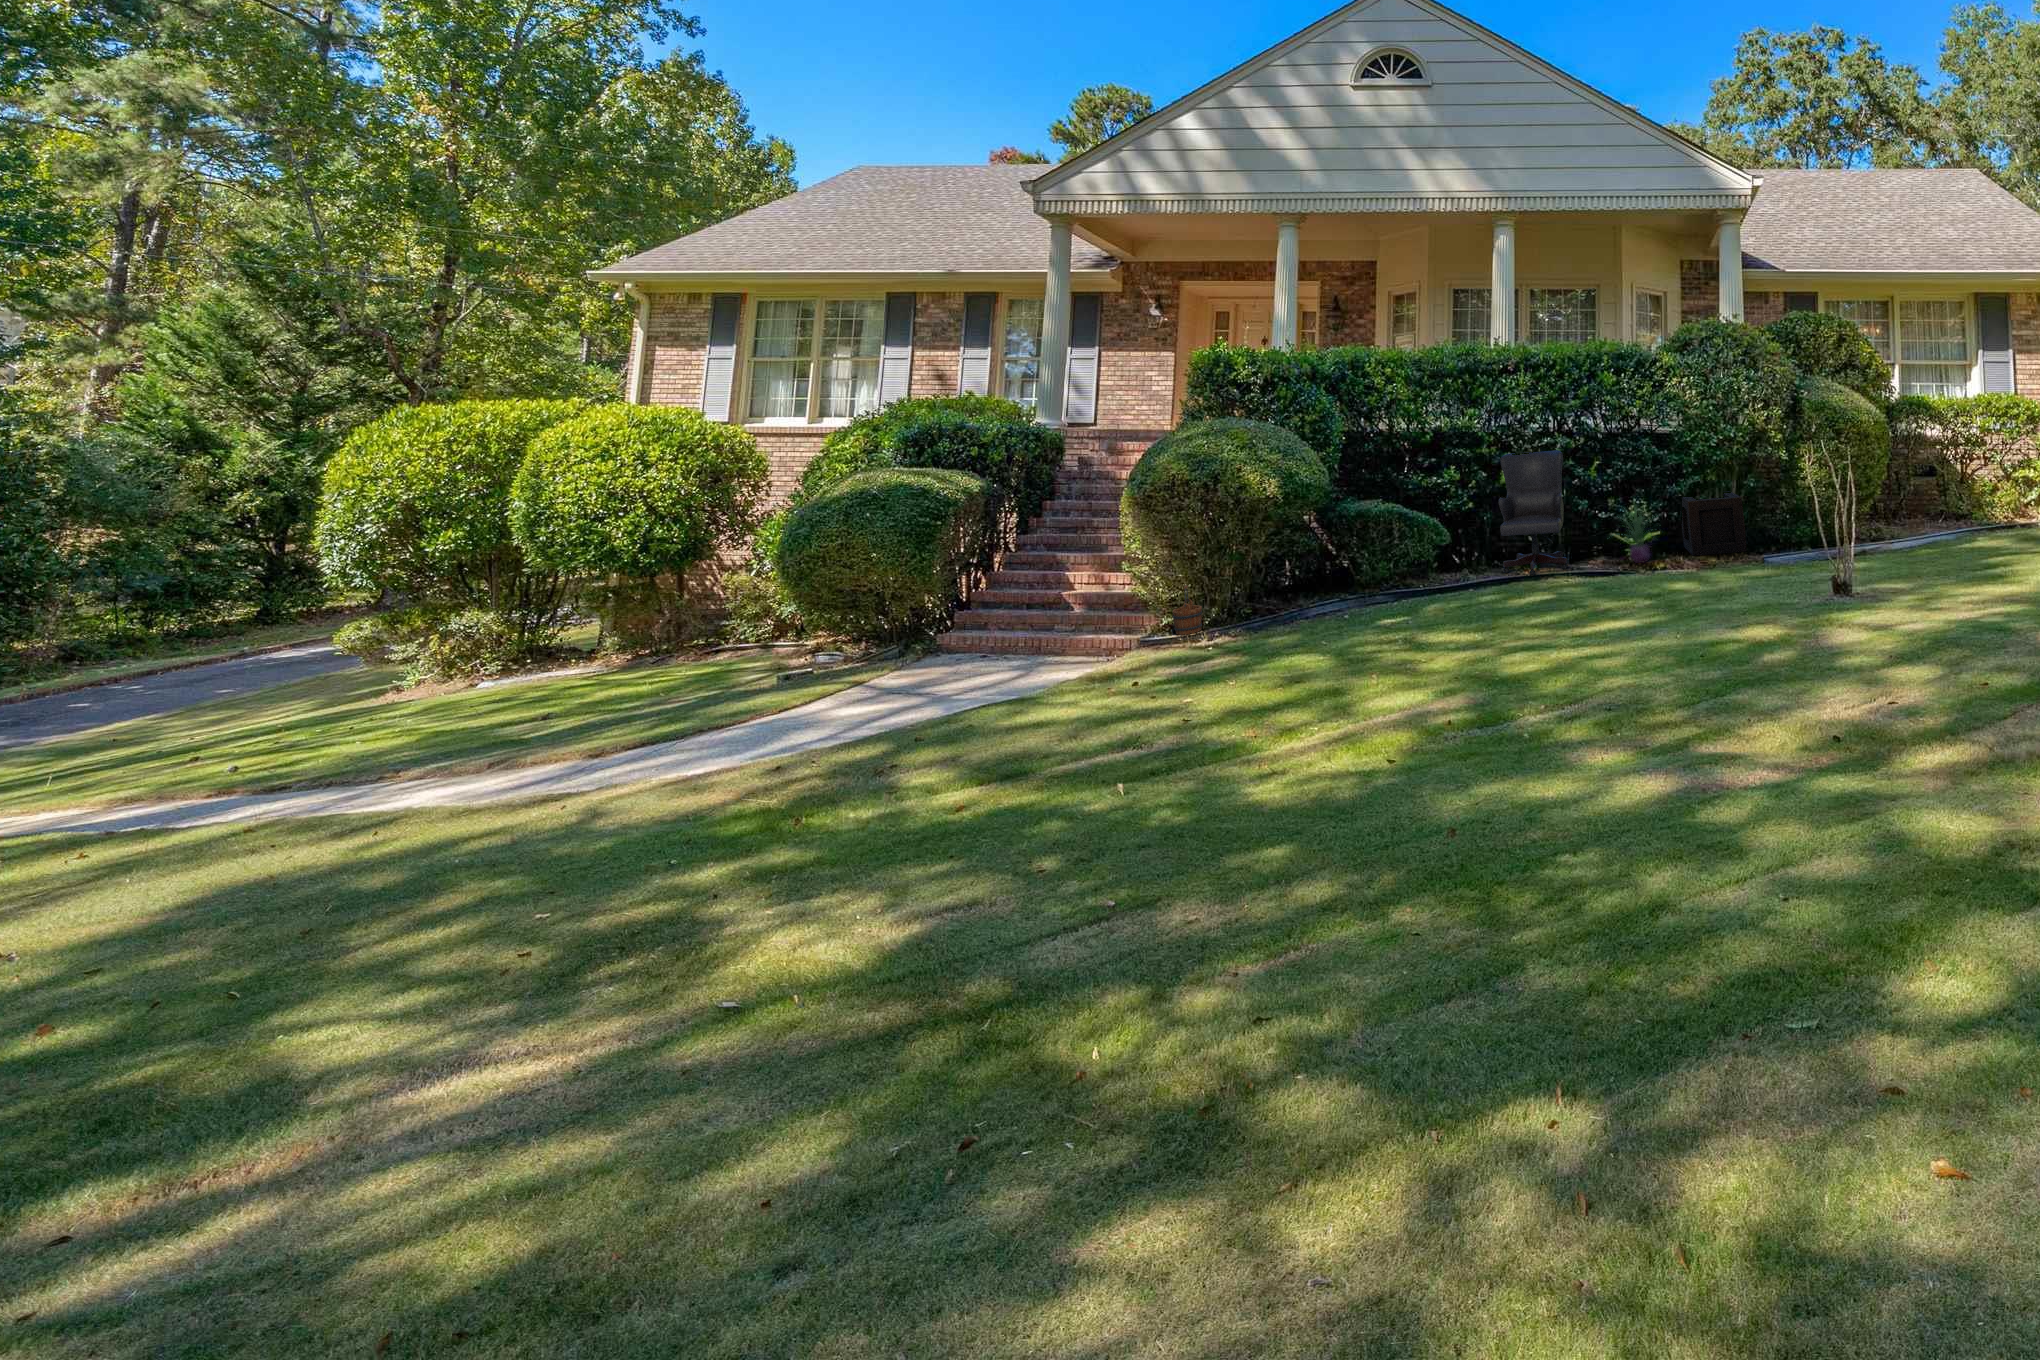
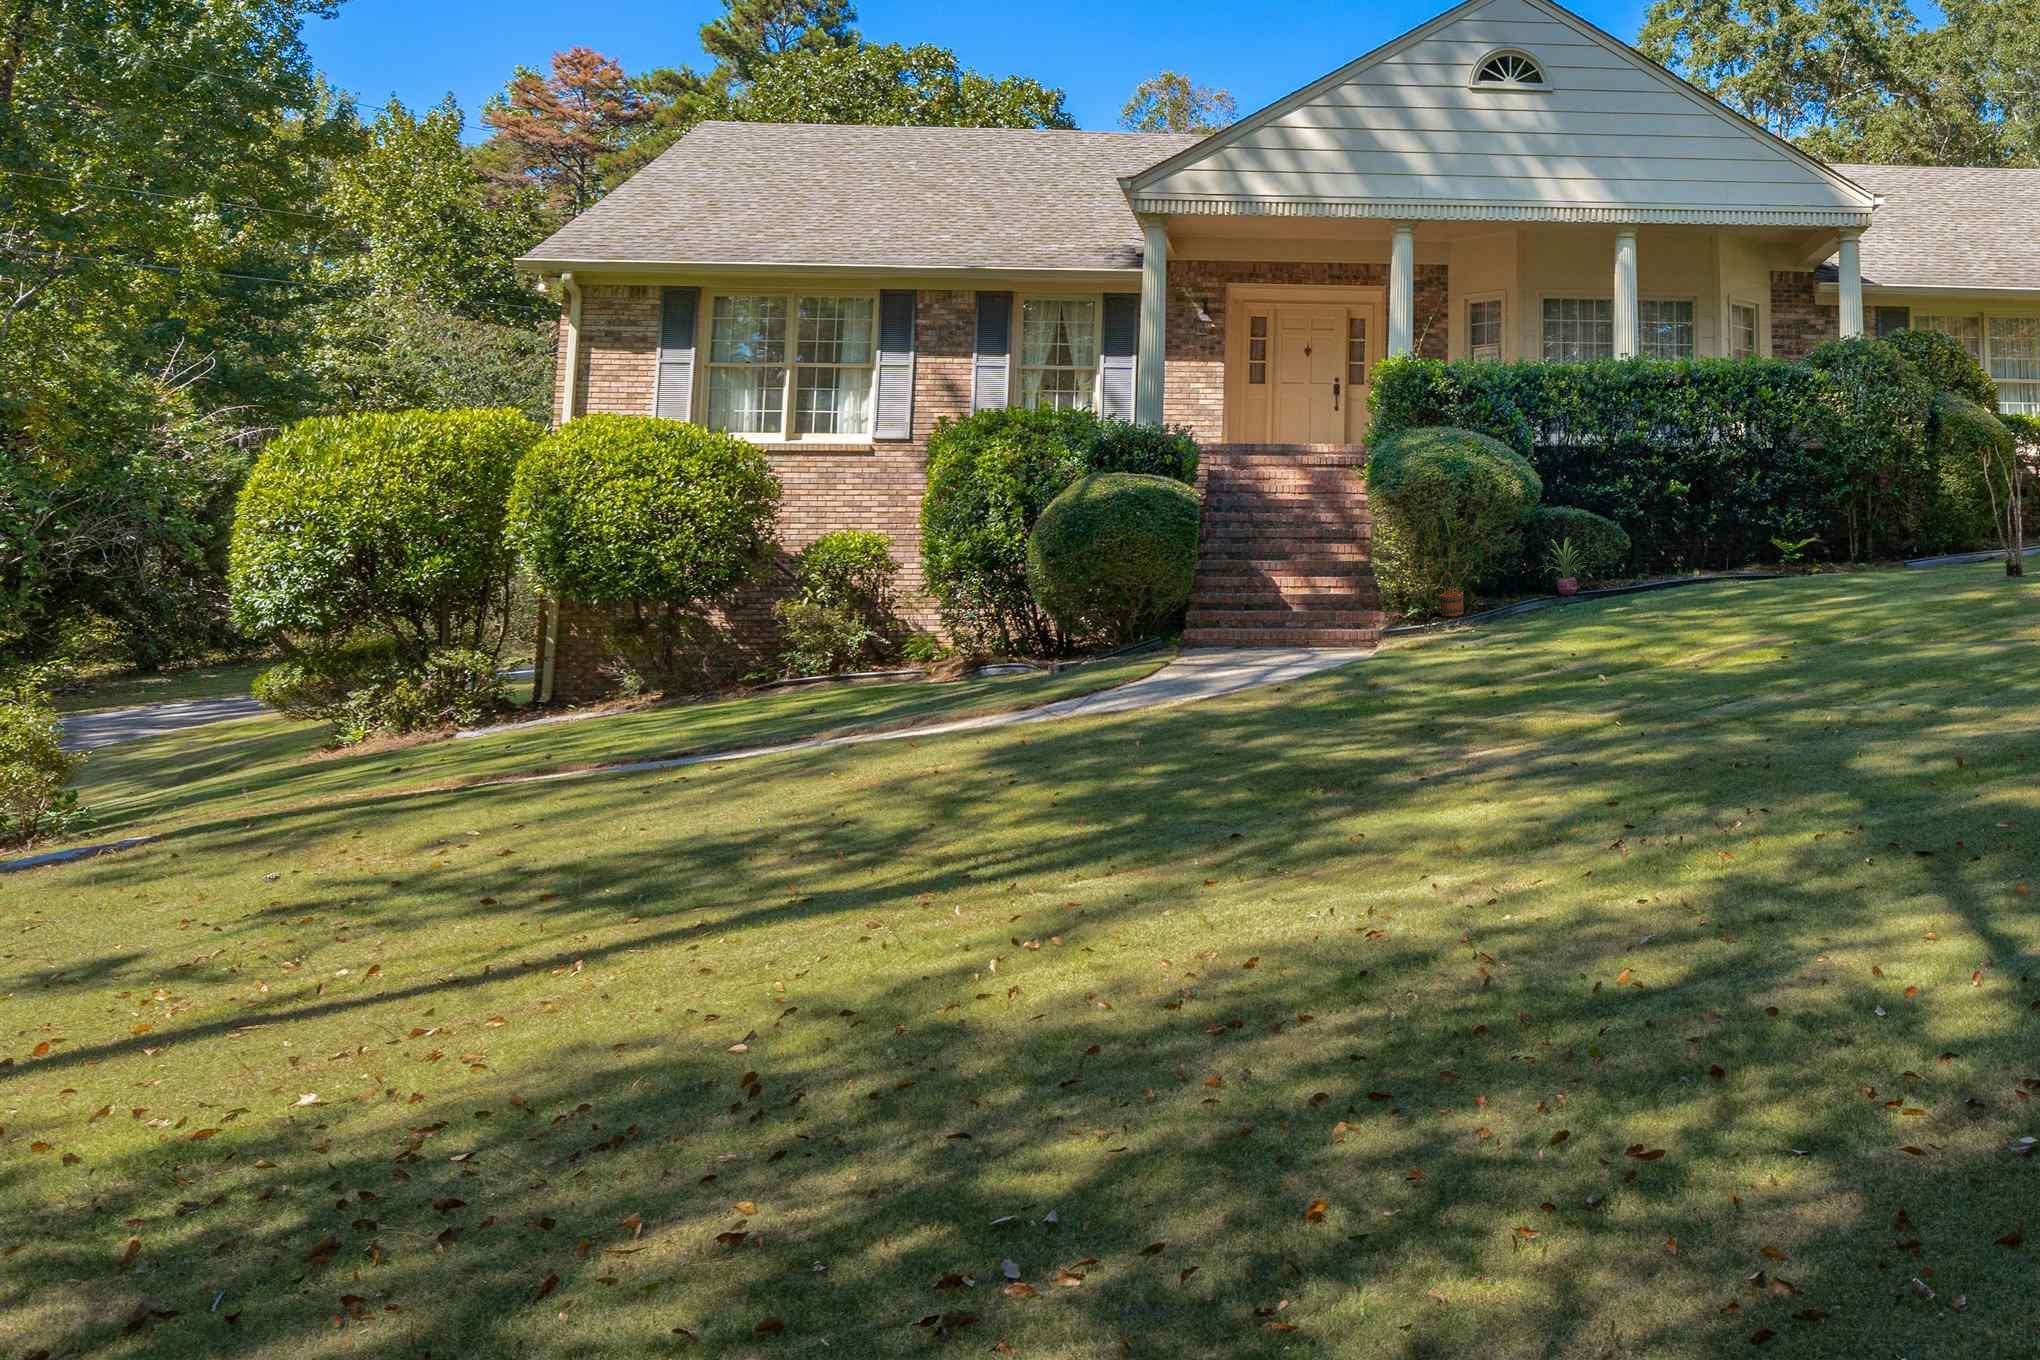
chair: present [1499,450,1568,575] -> none [1673,460,1746,573]
wooden crate: present [1682,492,1747,556] -> none [1832,499,1901,555]
decorative plant: present [1621,505,1650,563] -> present [1546,537,1578,595]

